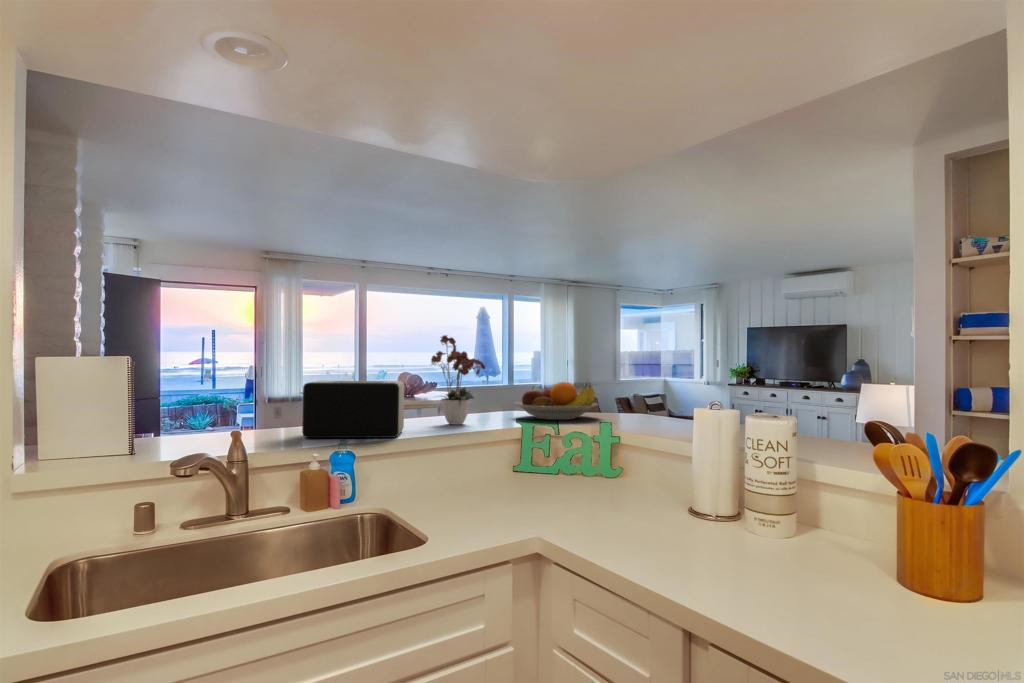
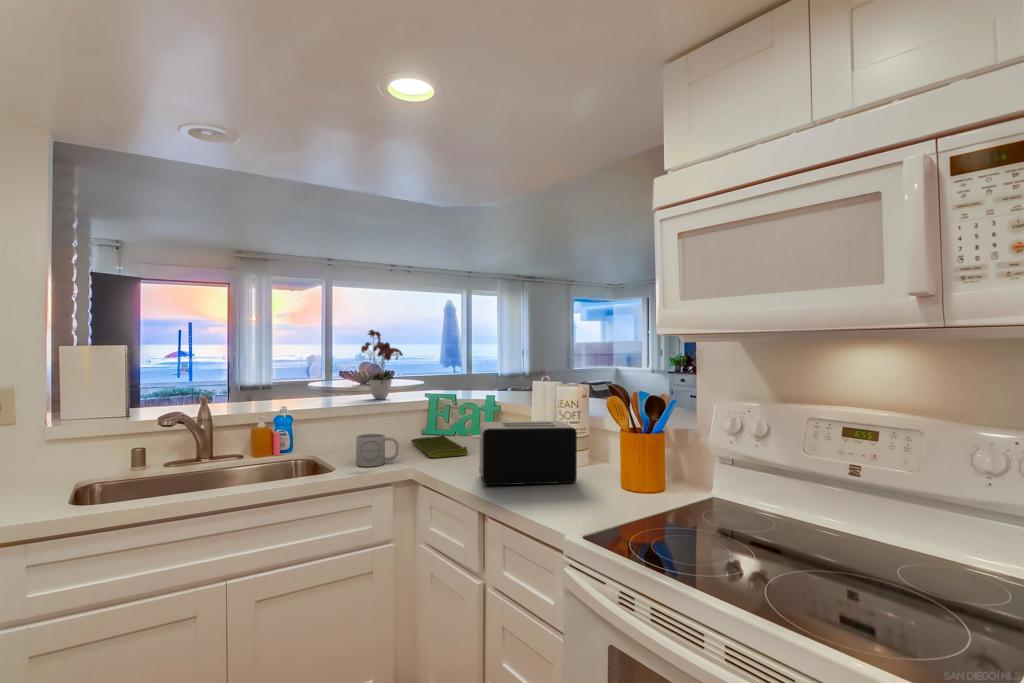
toaster: present [300,381,404,438] -> present [471,421,577,485]
fruit bowl: present [514,382,598,420] -> none [431,367,498,396]
dish towel: none [506,474,600,515] -> present [411,435,468,458]
mug: none [452,482,511,532] -> present [356,434,399,467]

